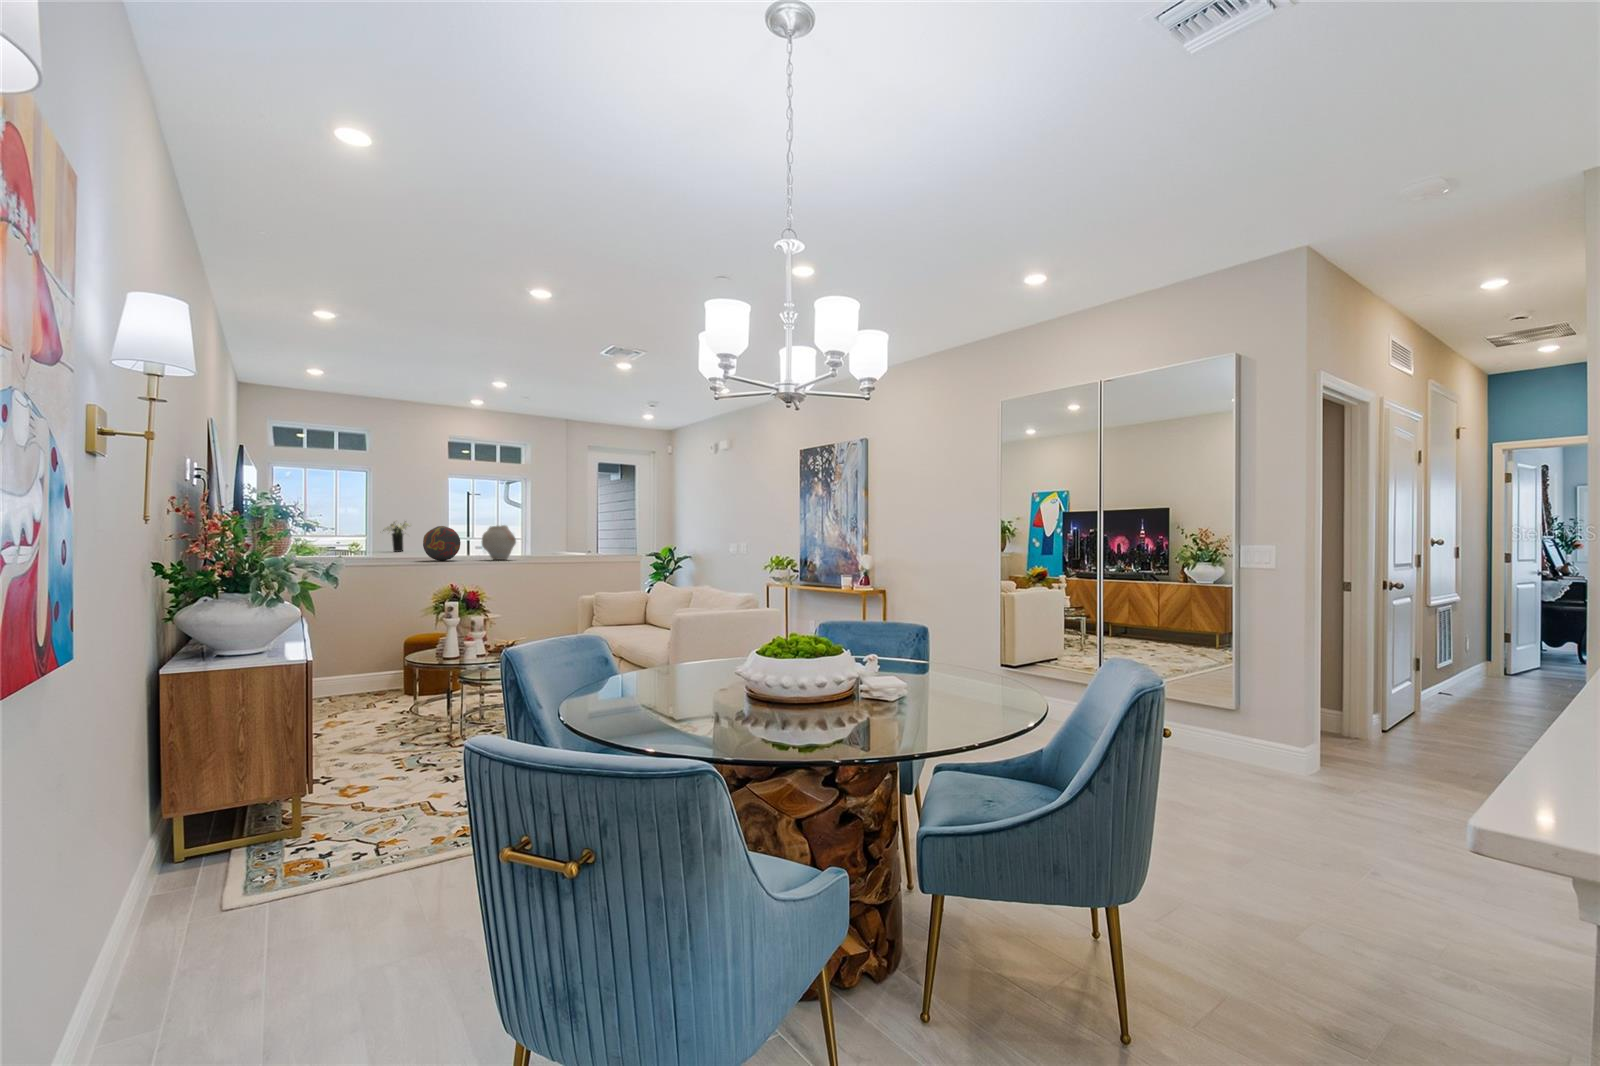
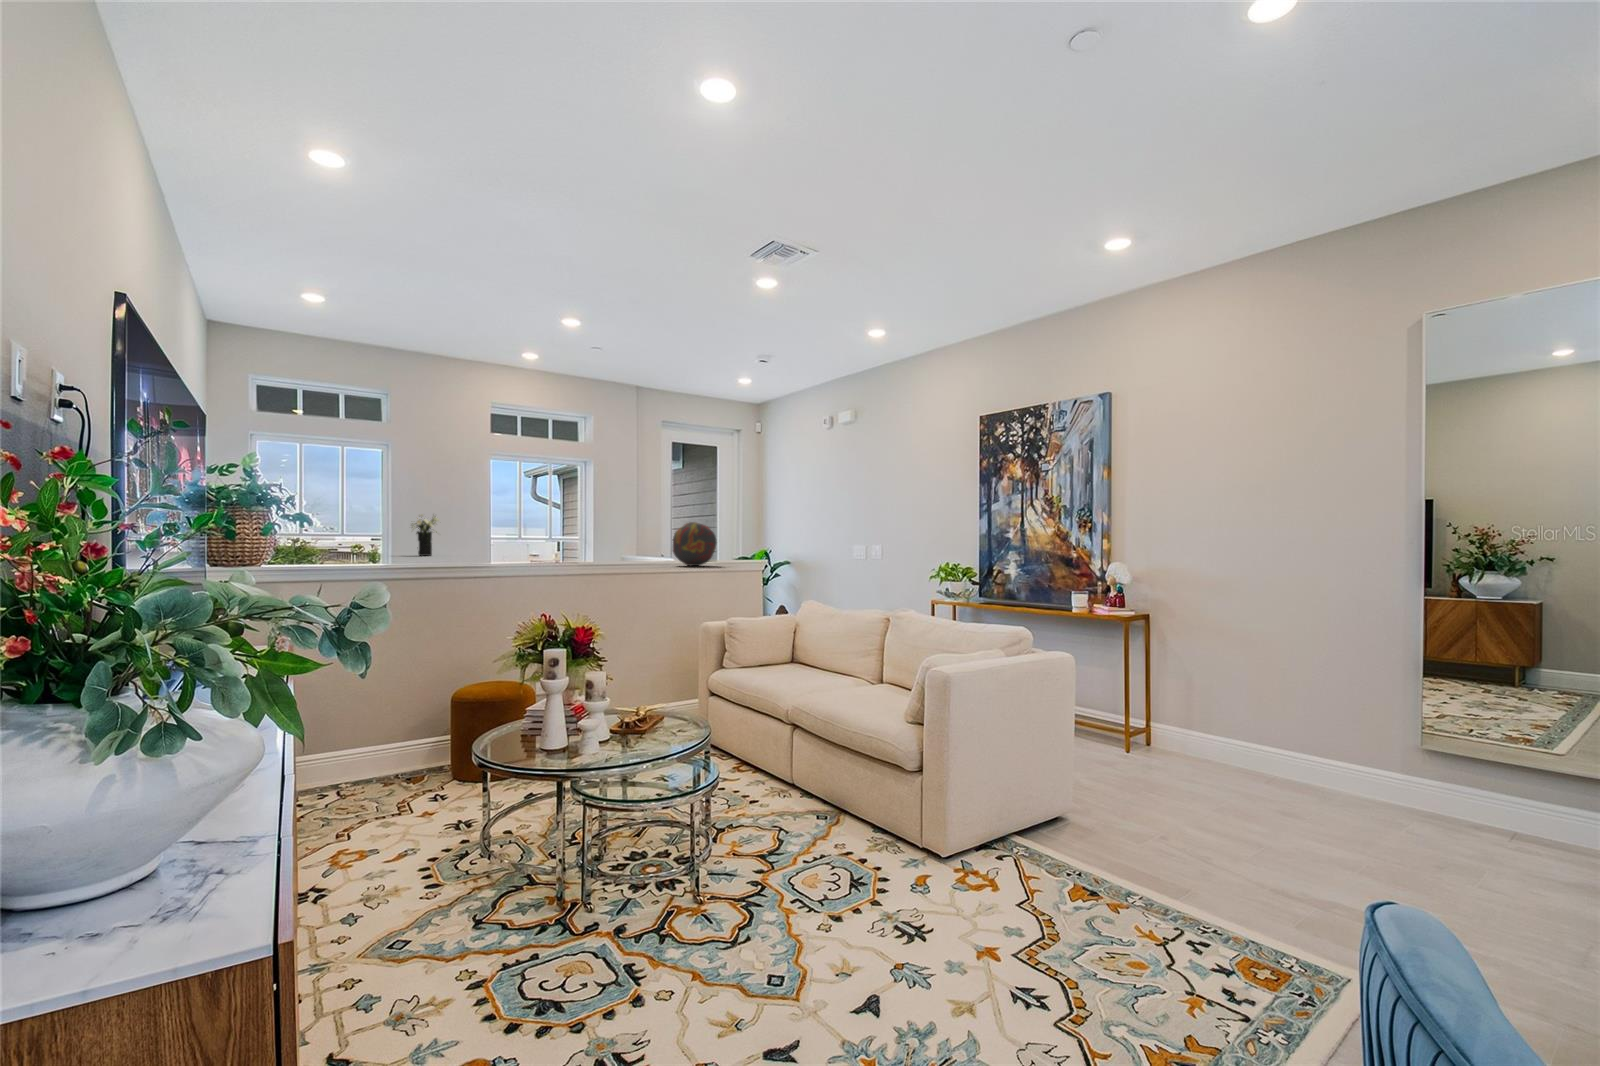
vase: present [482,525,516,560] -> none [561,517,610,568]
decorative orb: present [423,526,461,561] -> present [673,522,717,566]

